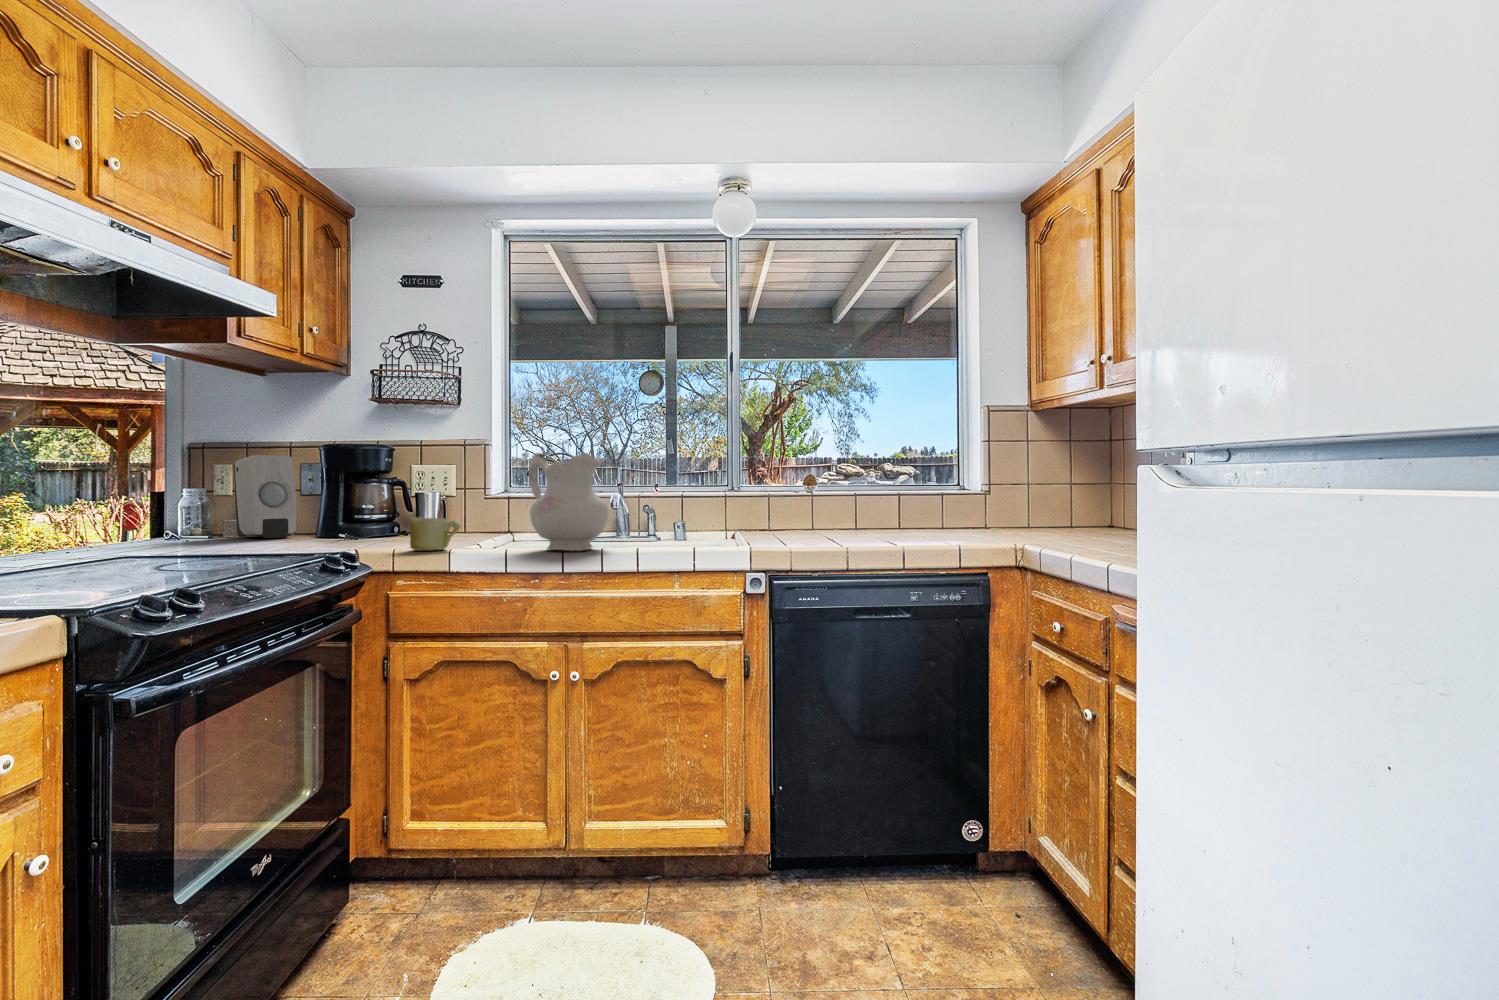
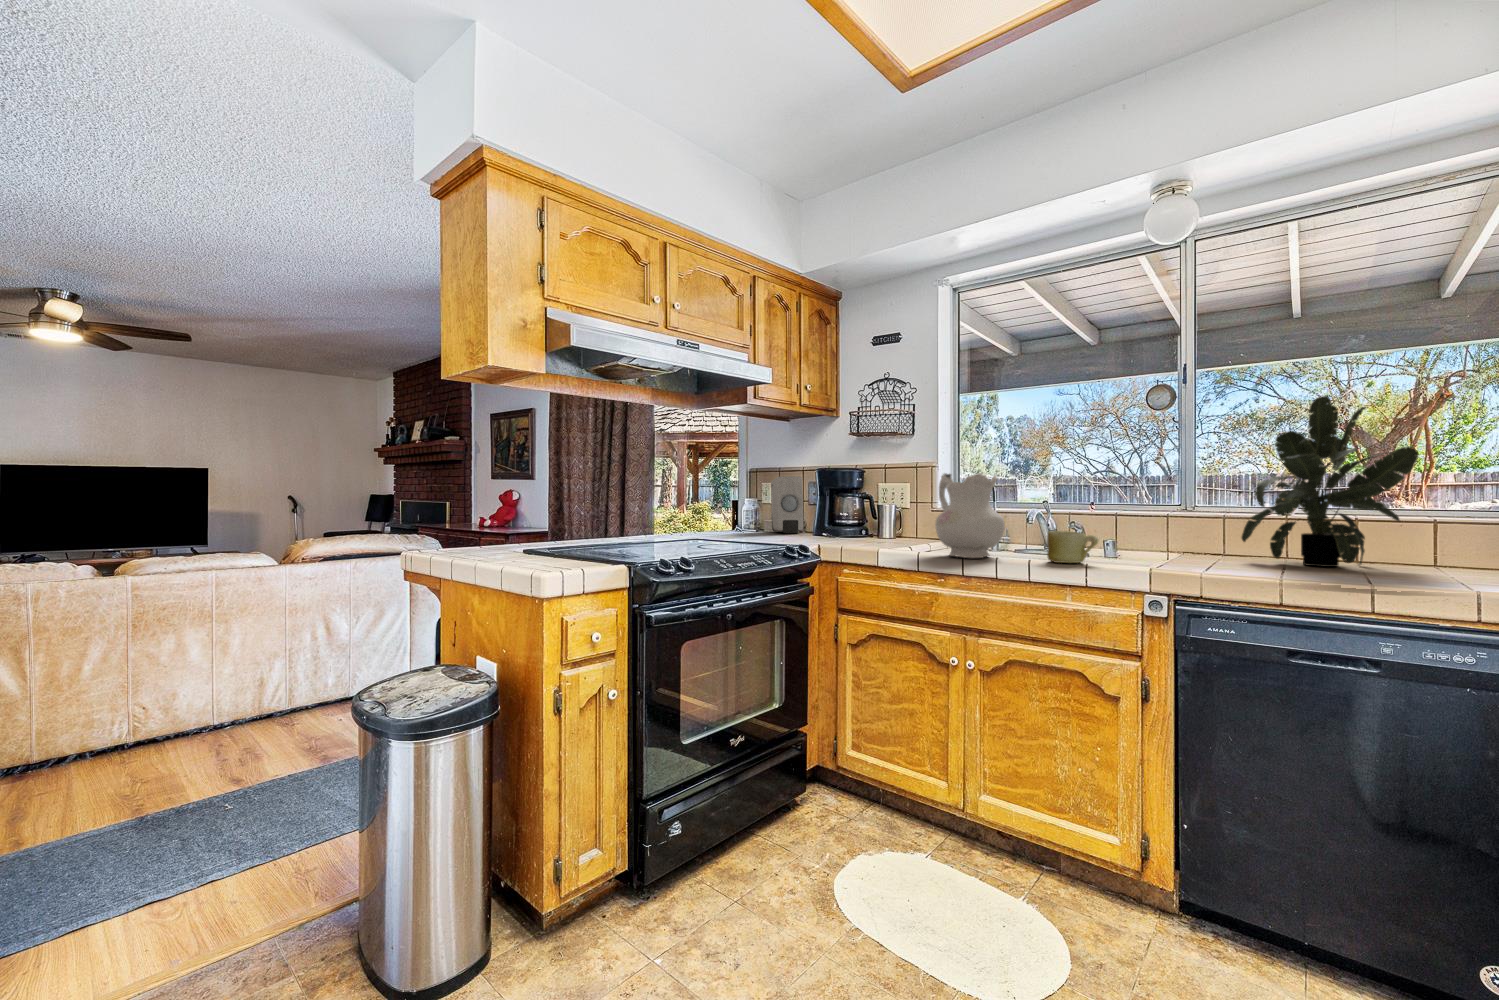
potted plant: none [804,395,914,540] -> present [1241,396,1418,567]
mug: present [410,517,461,551] -> present [1047,531,1098,563]

